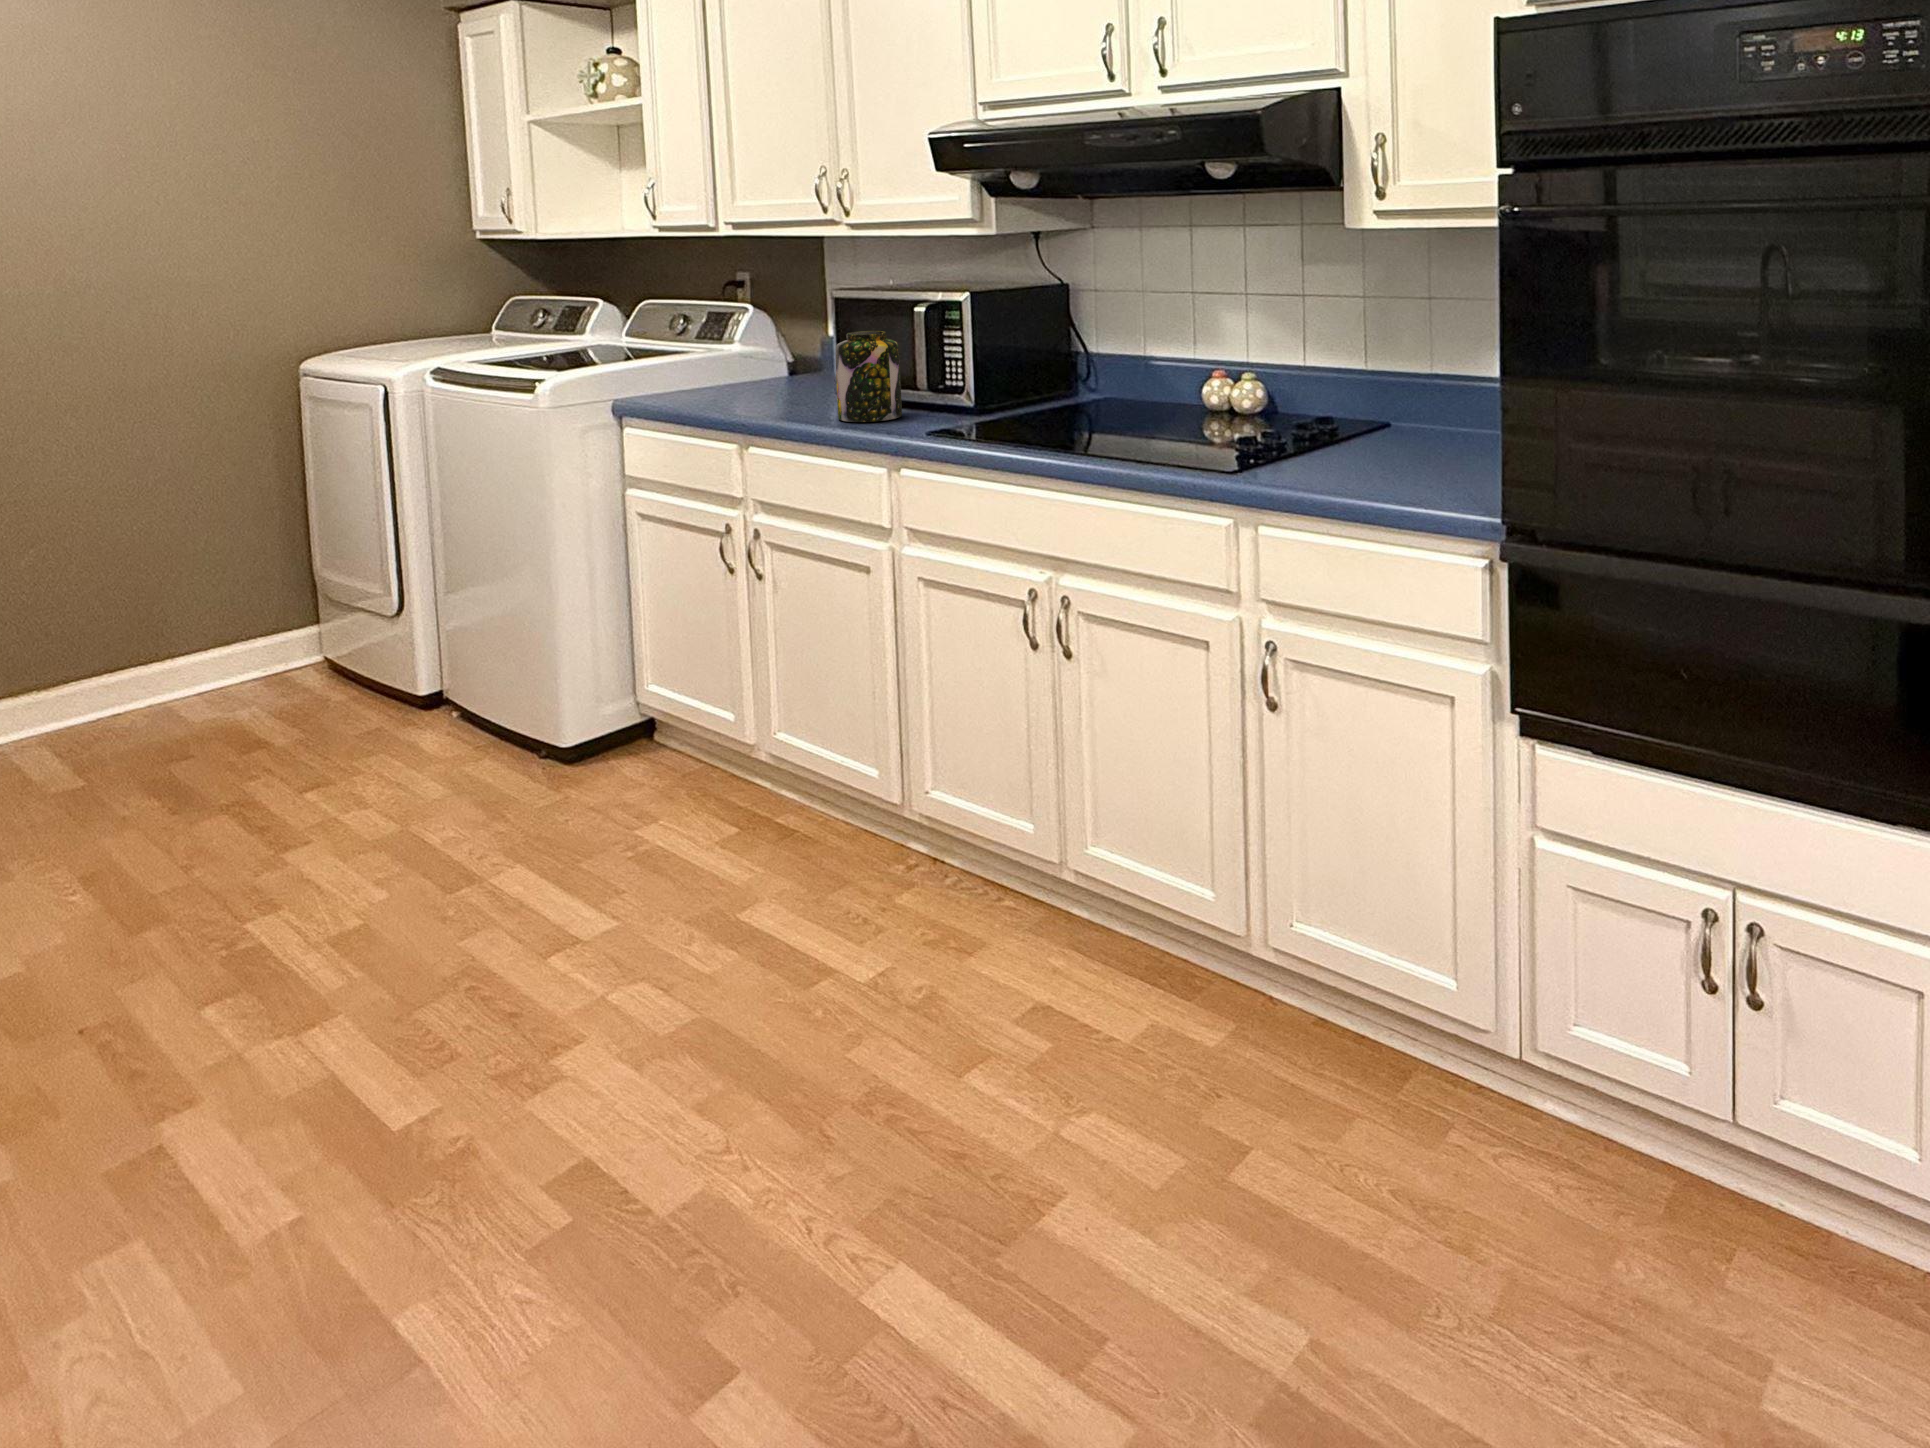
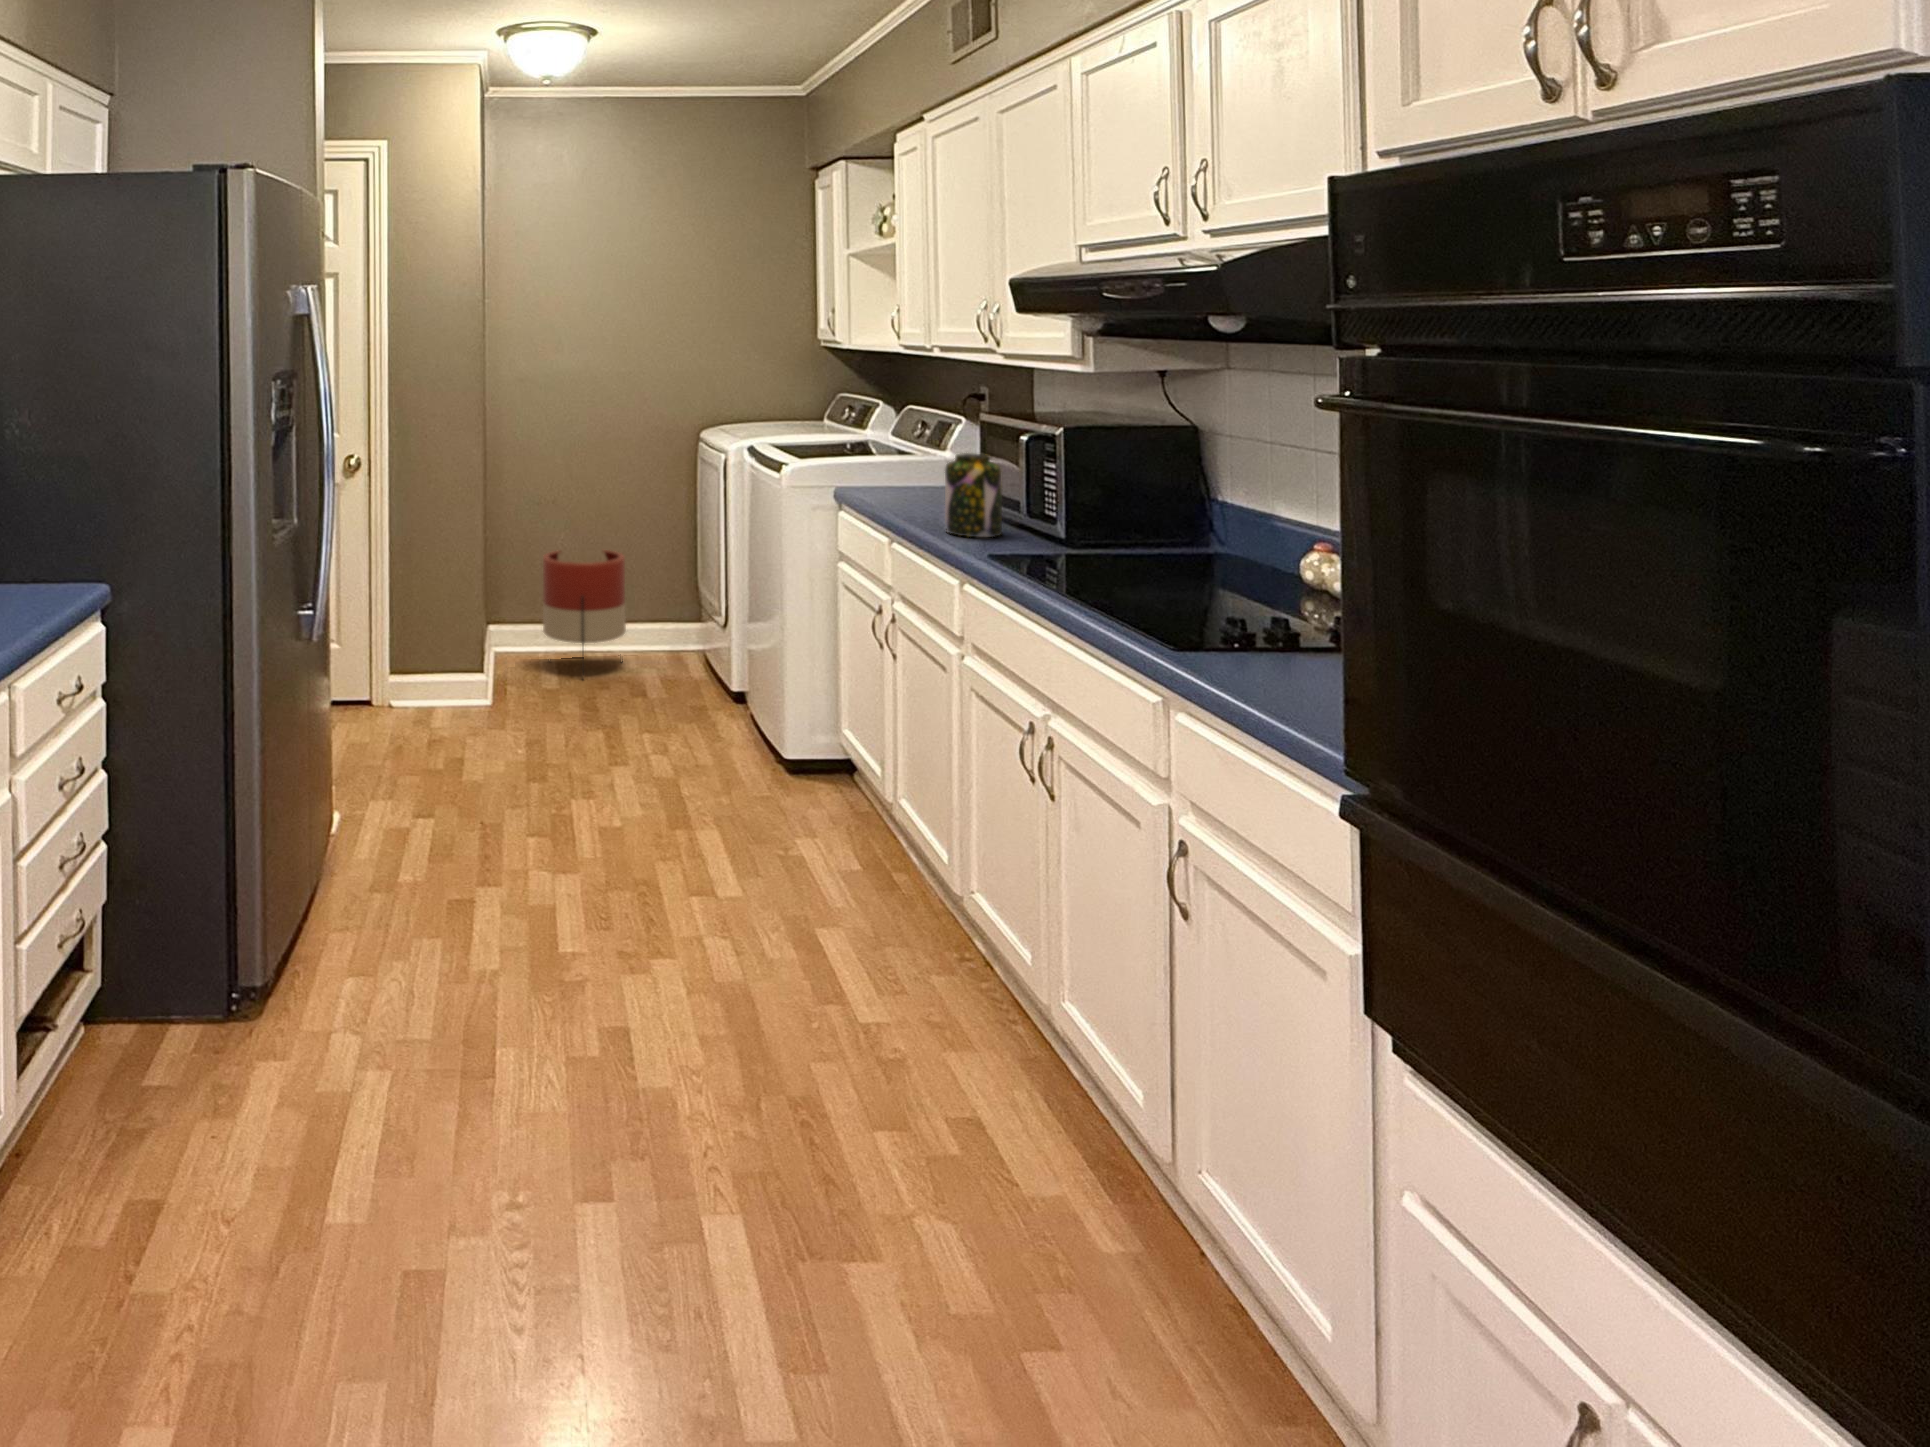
planter: none [19,549,203,750] -> present [543,550,626,645]

